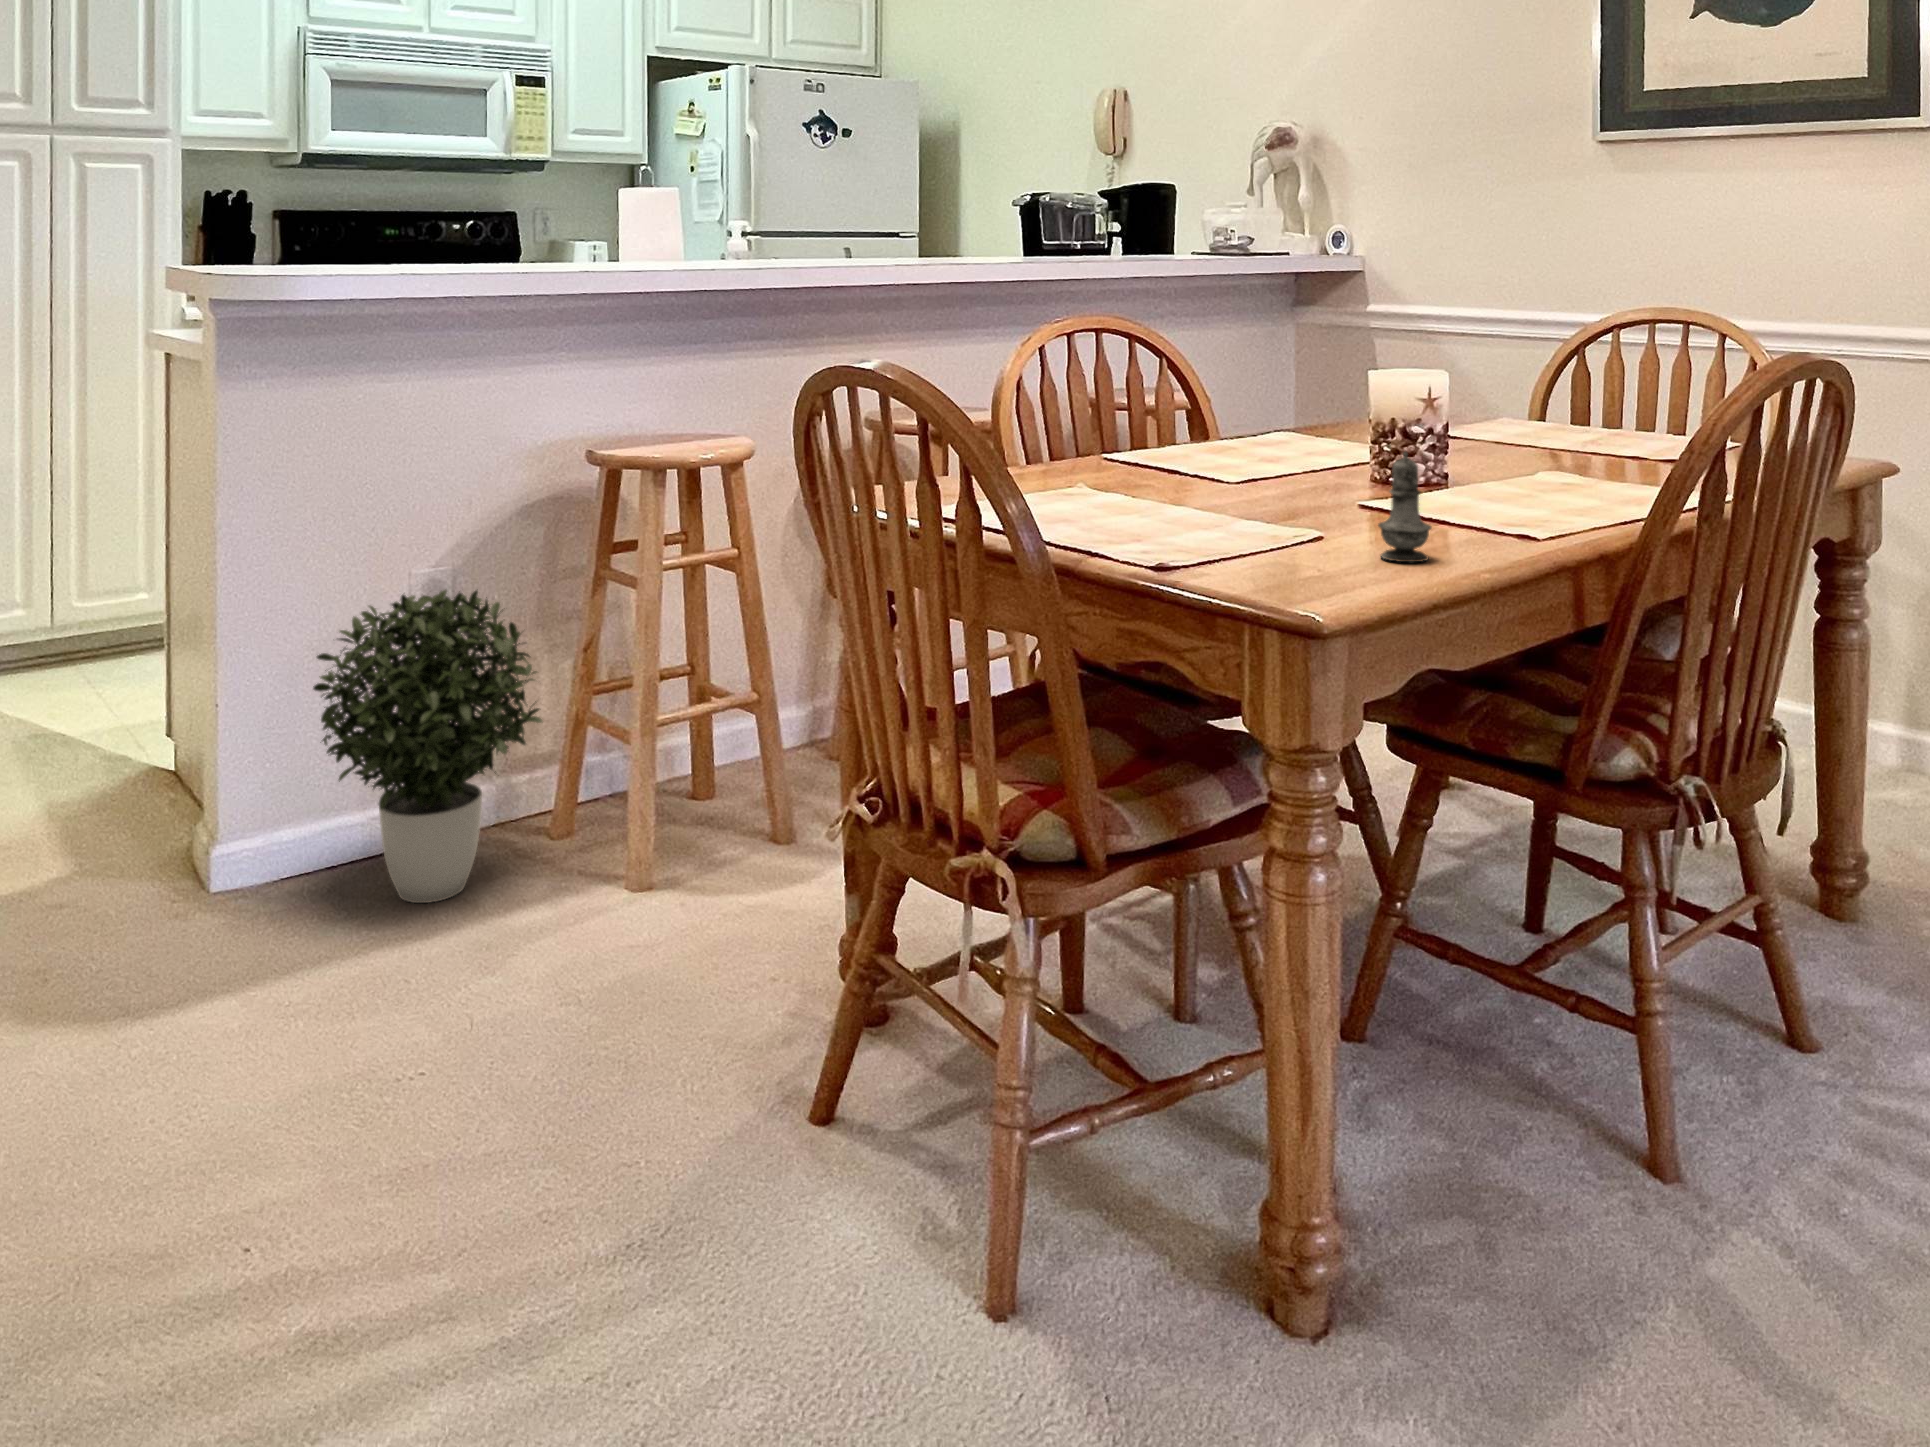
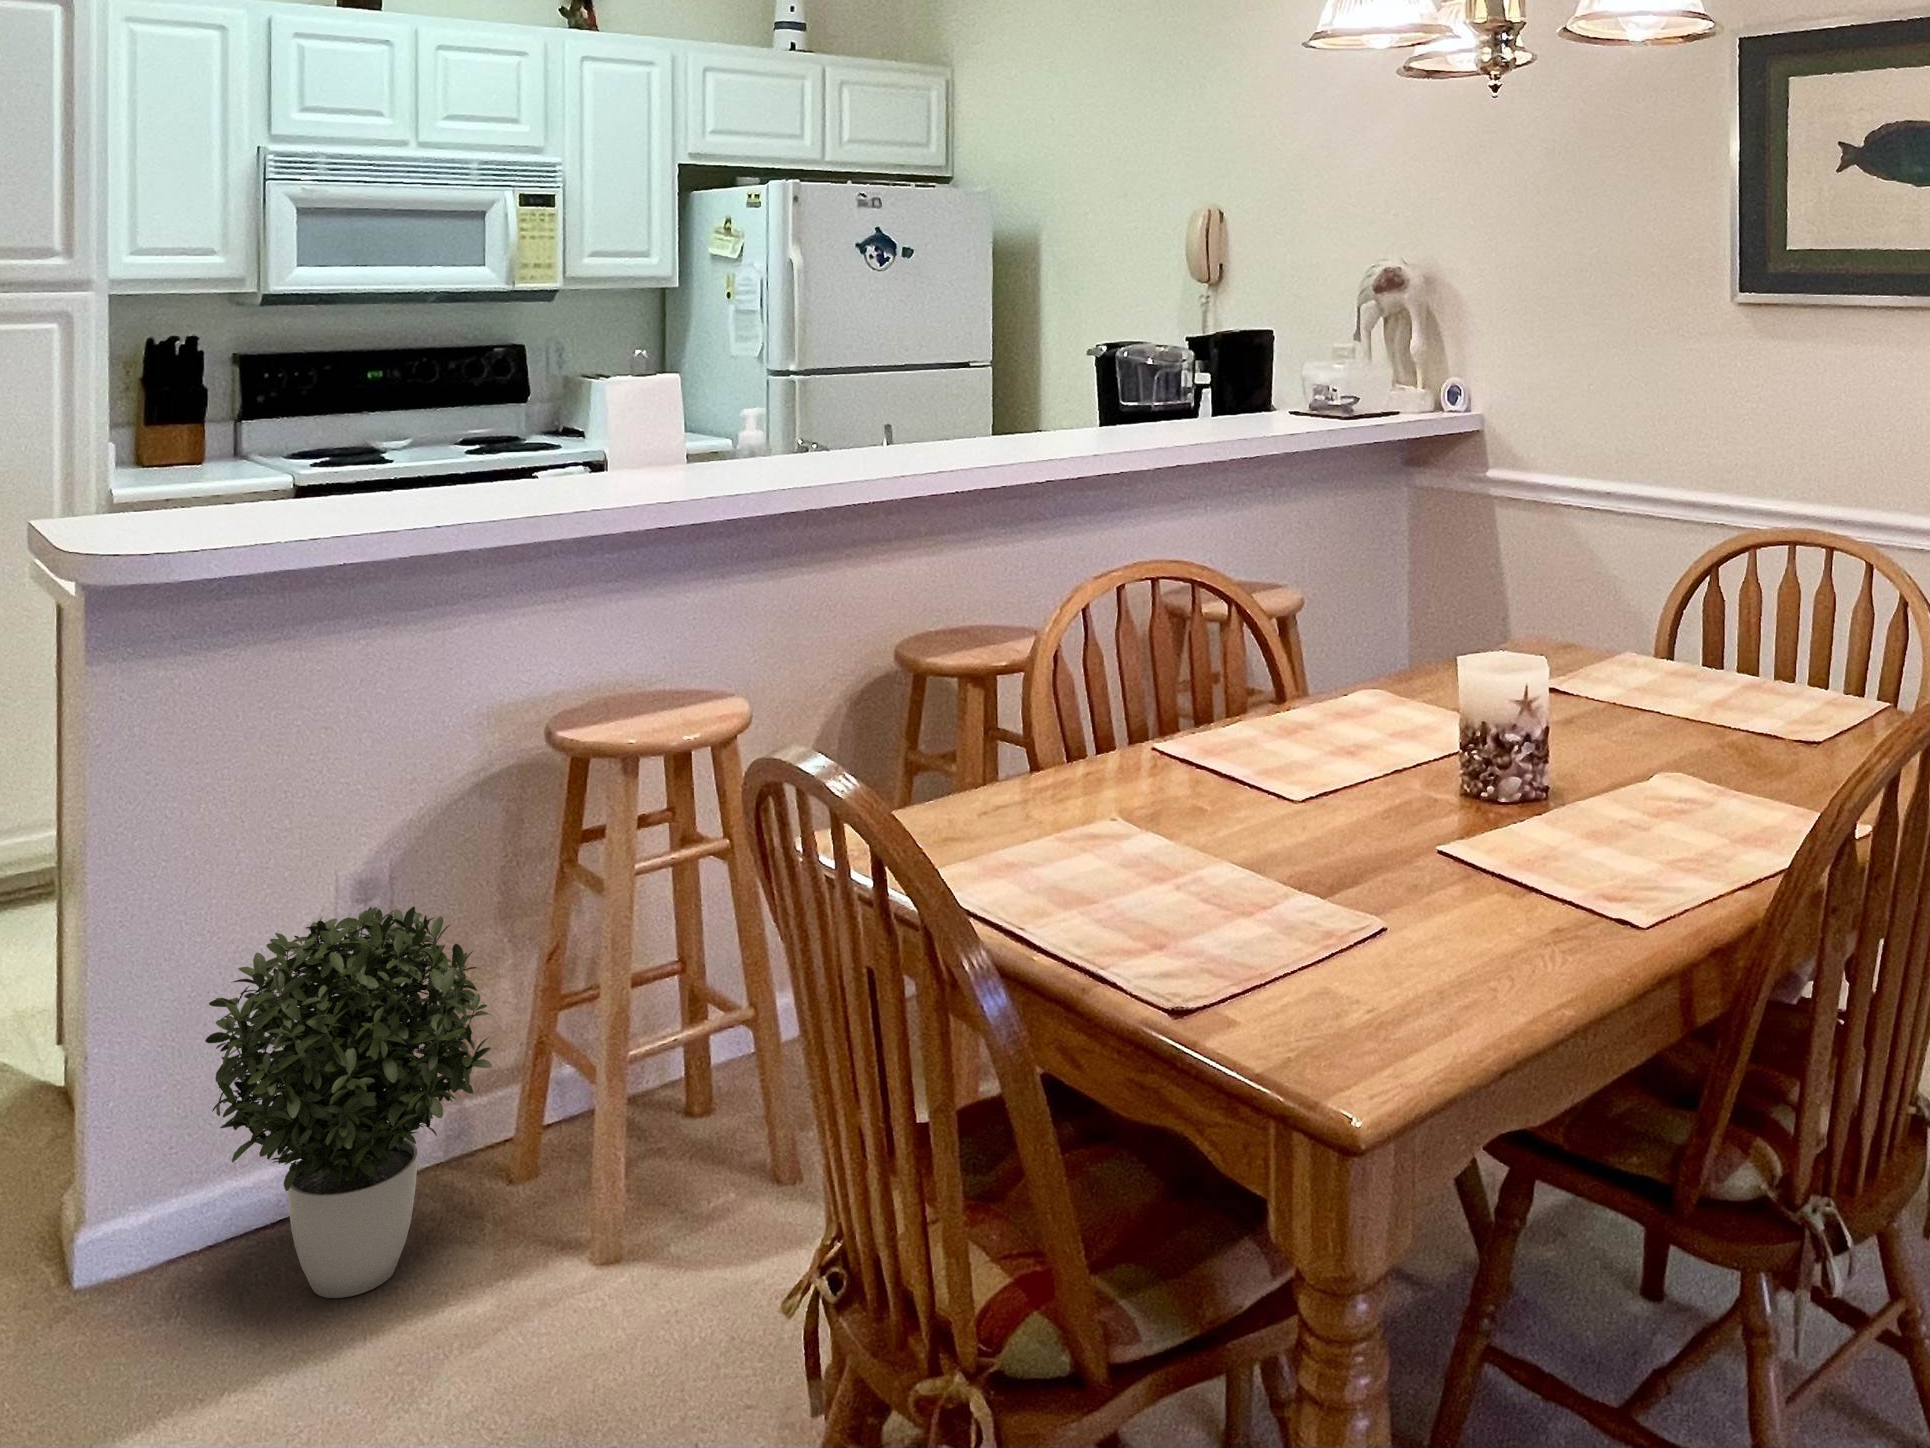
salt shaker: present [1378,452,1432,562] -> none [1442,840,1505,977]

